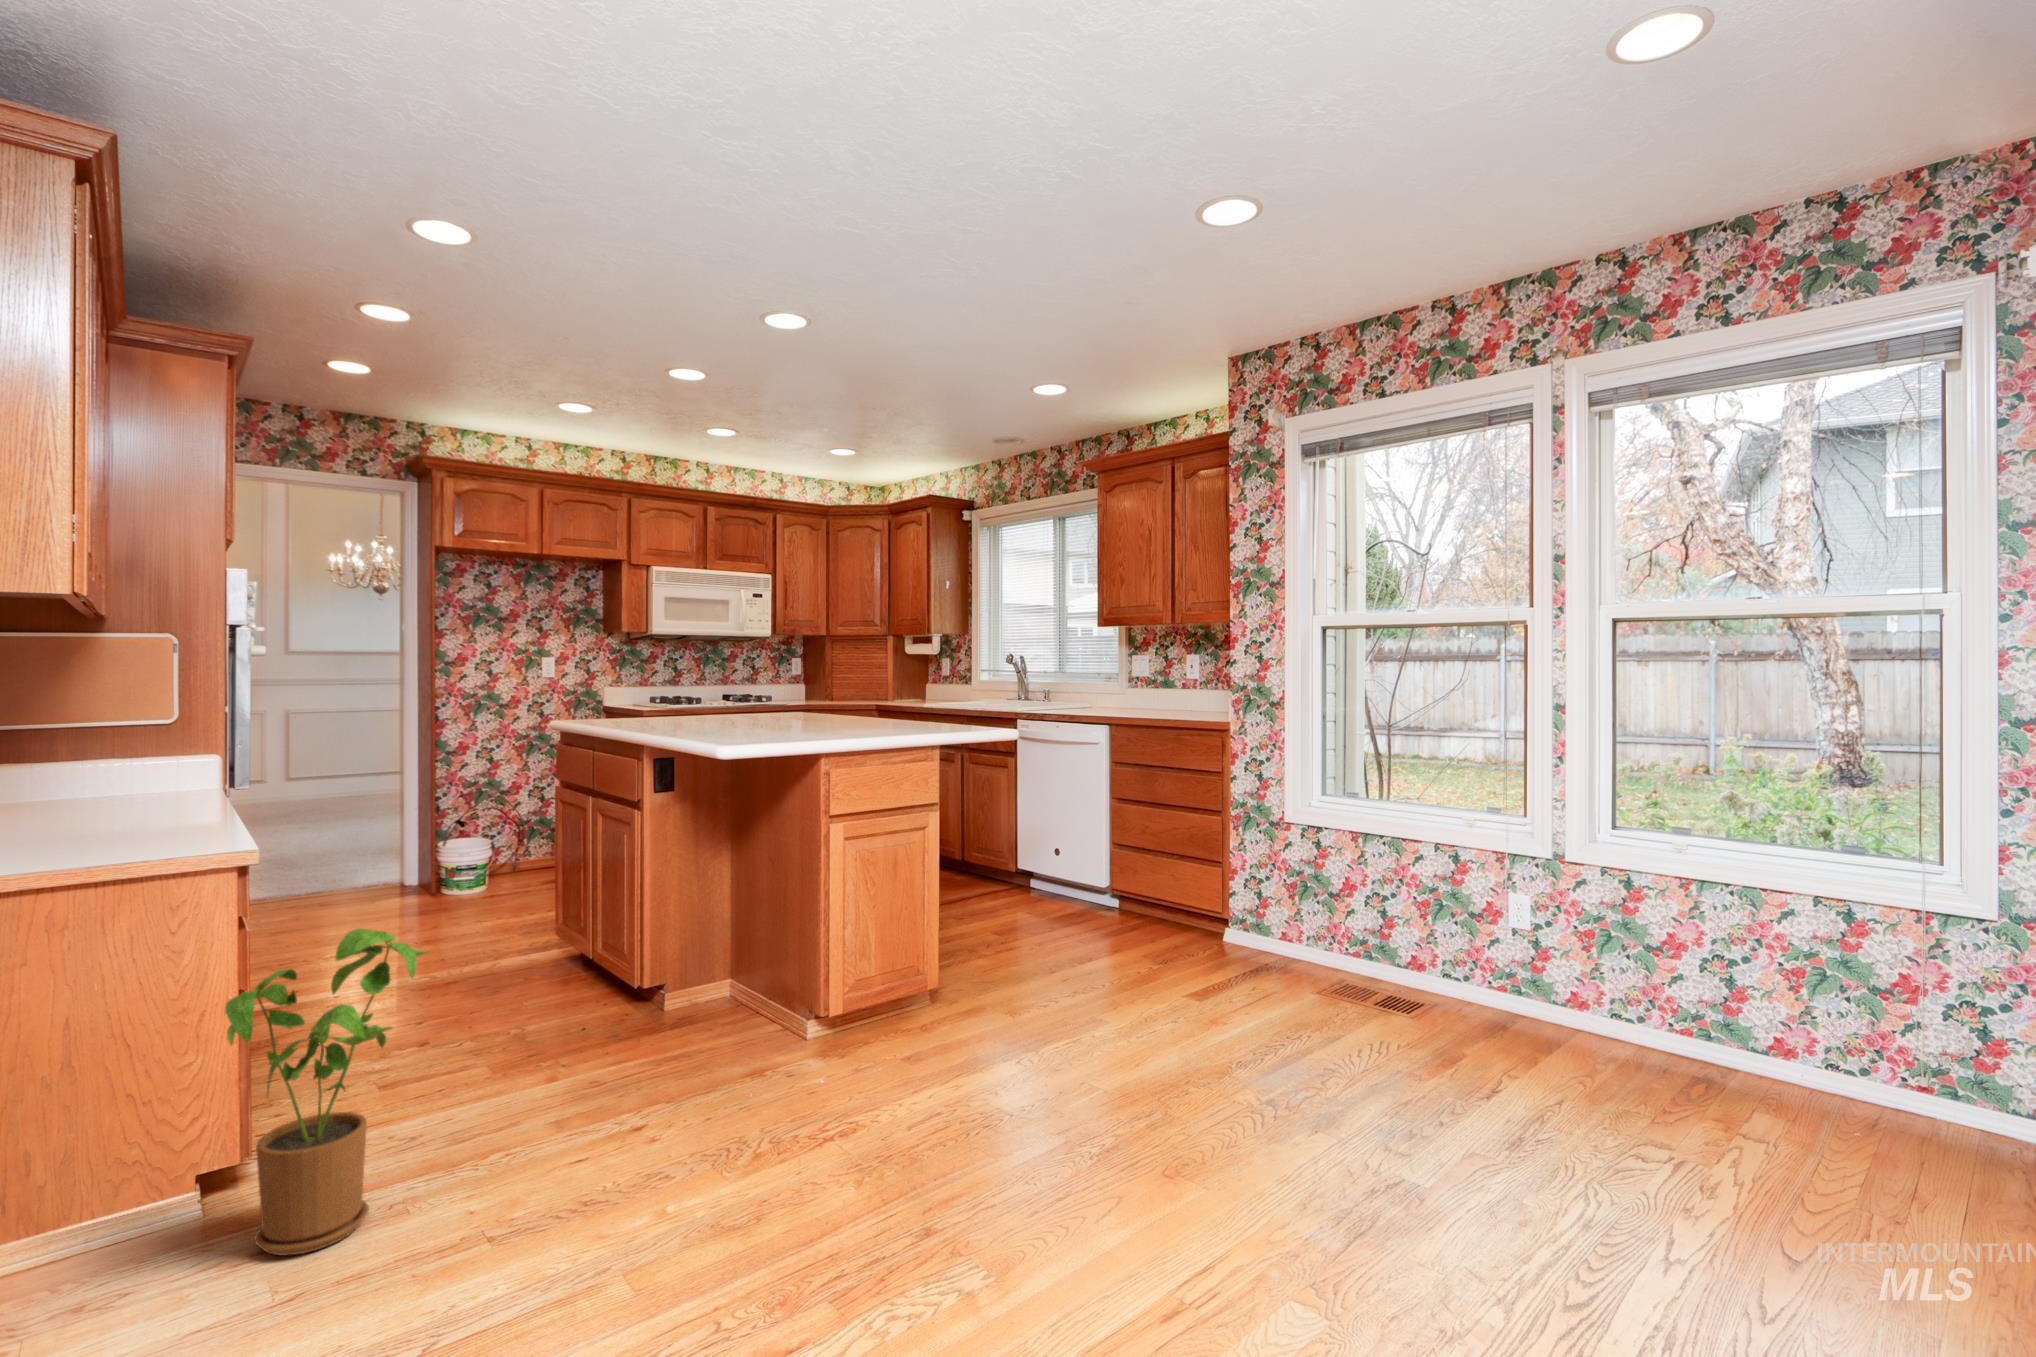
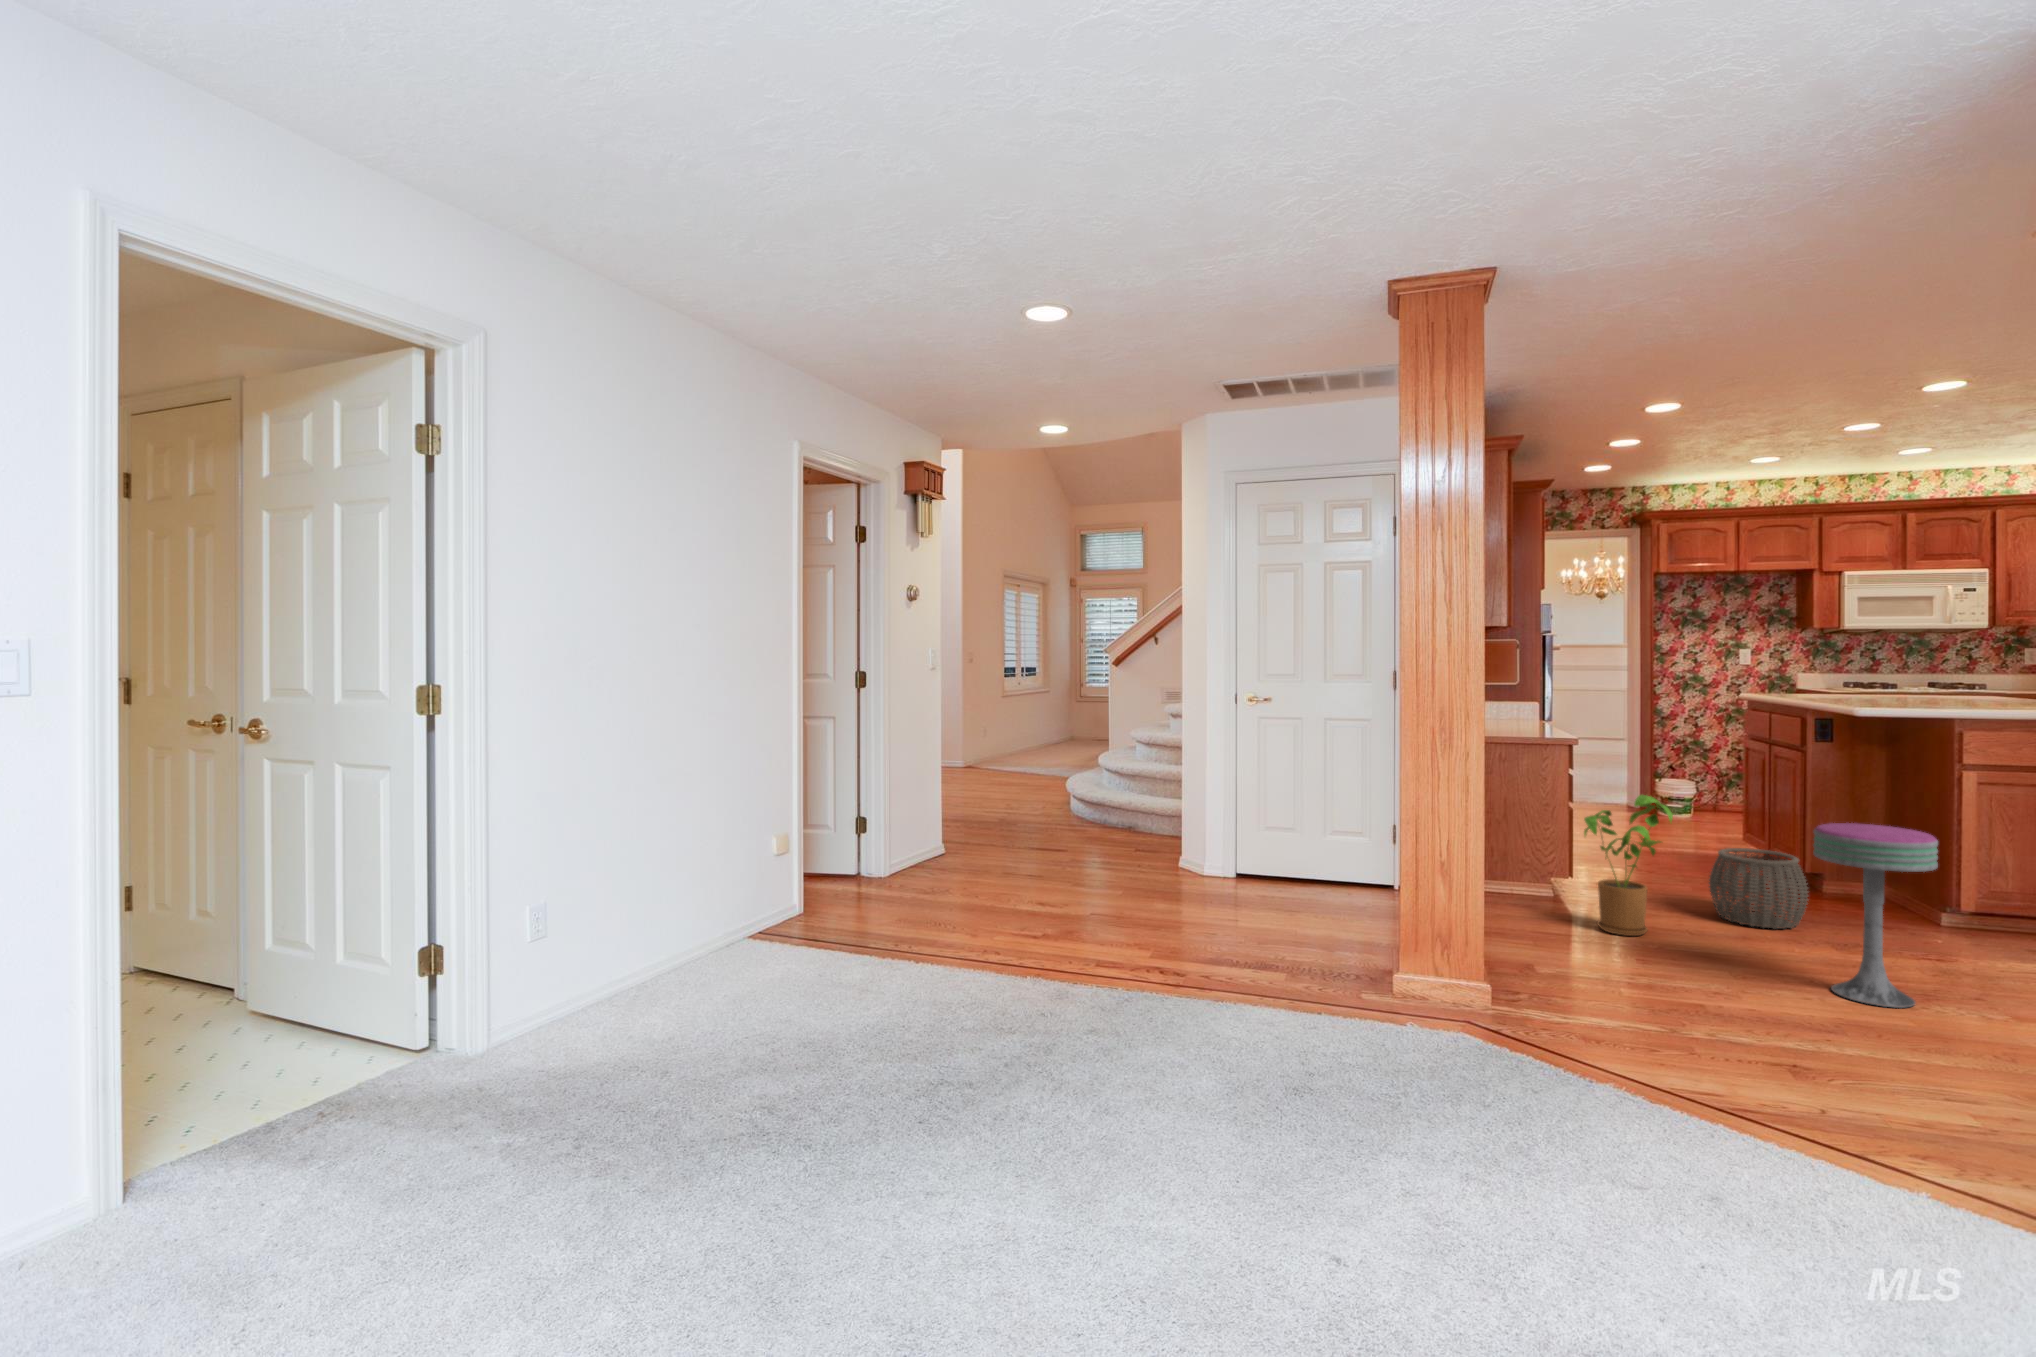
bar stool: none [655,927,824,1270] -> present [1813,823,1938,1008]
woven basket: none [490,966,636,1115] -> present [1709,848,1808,929]

